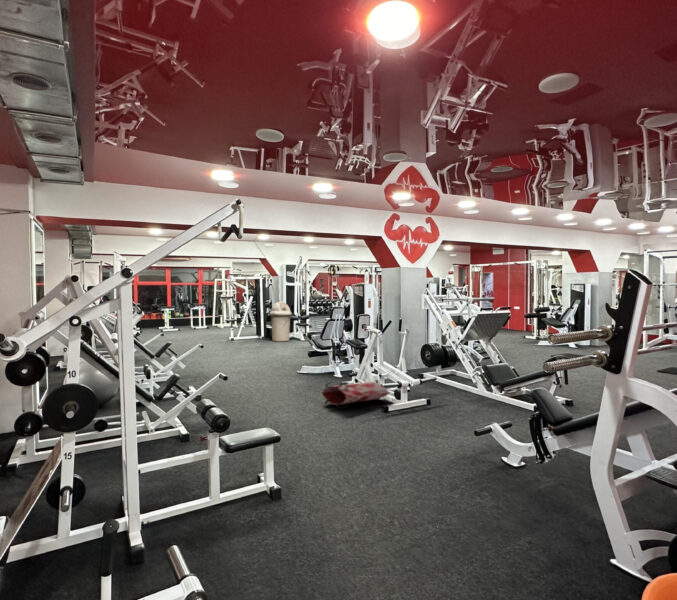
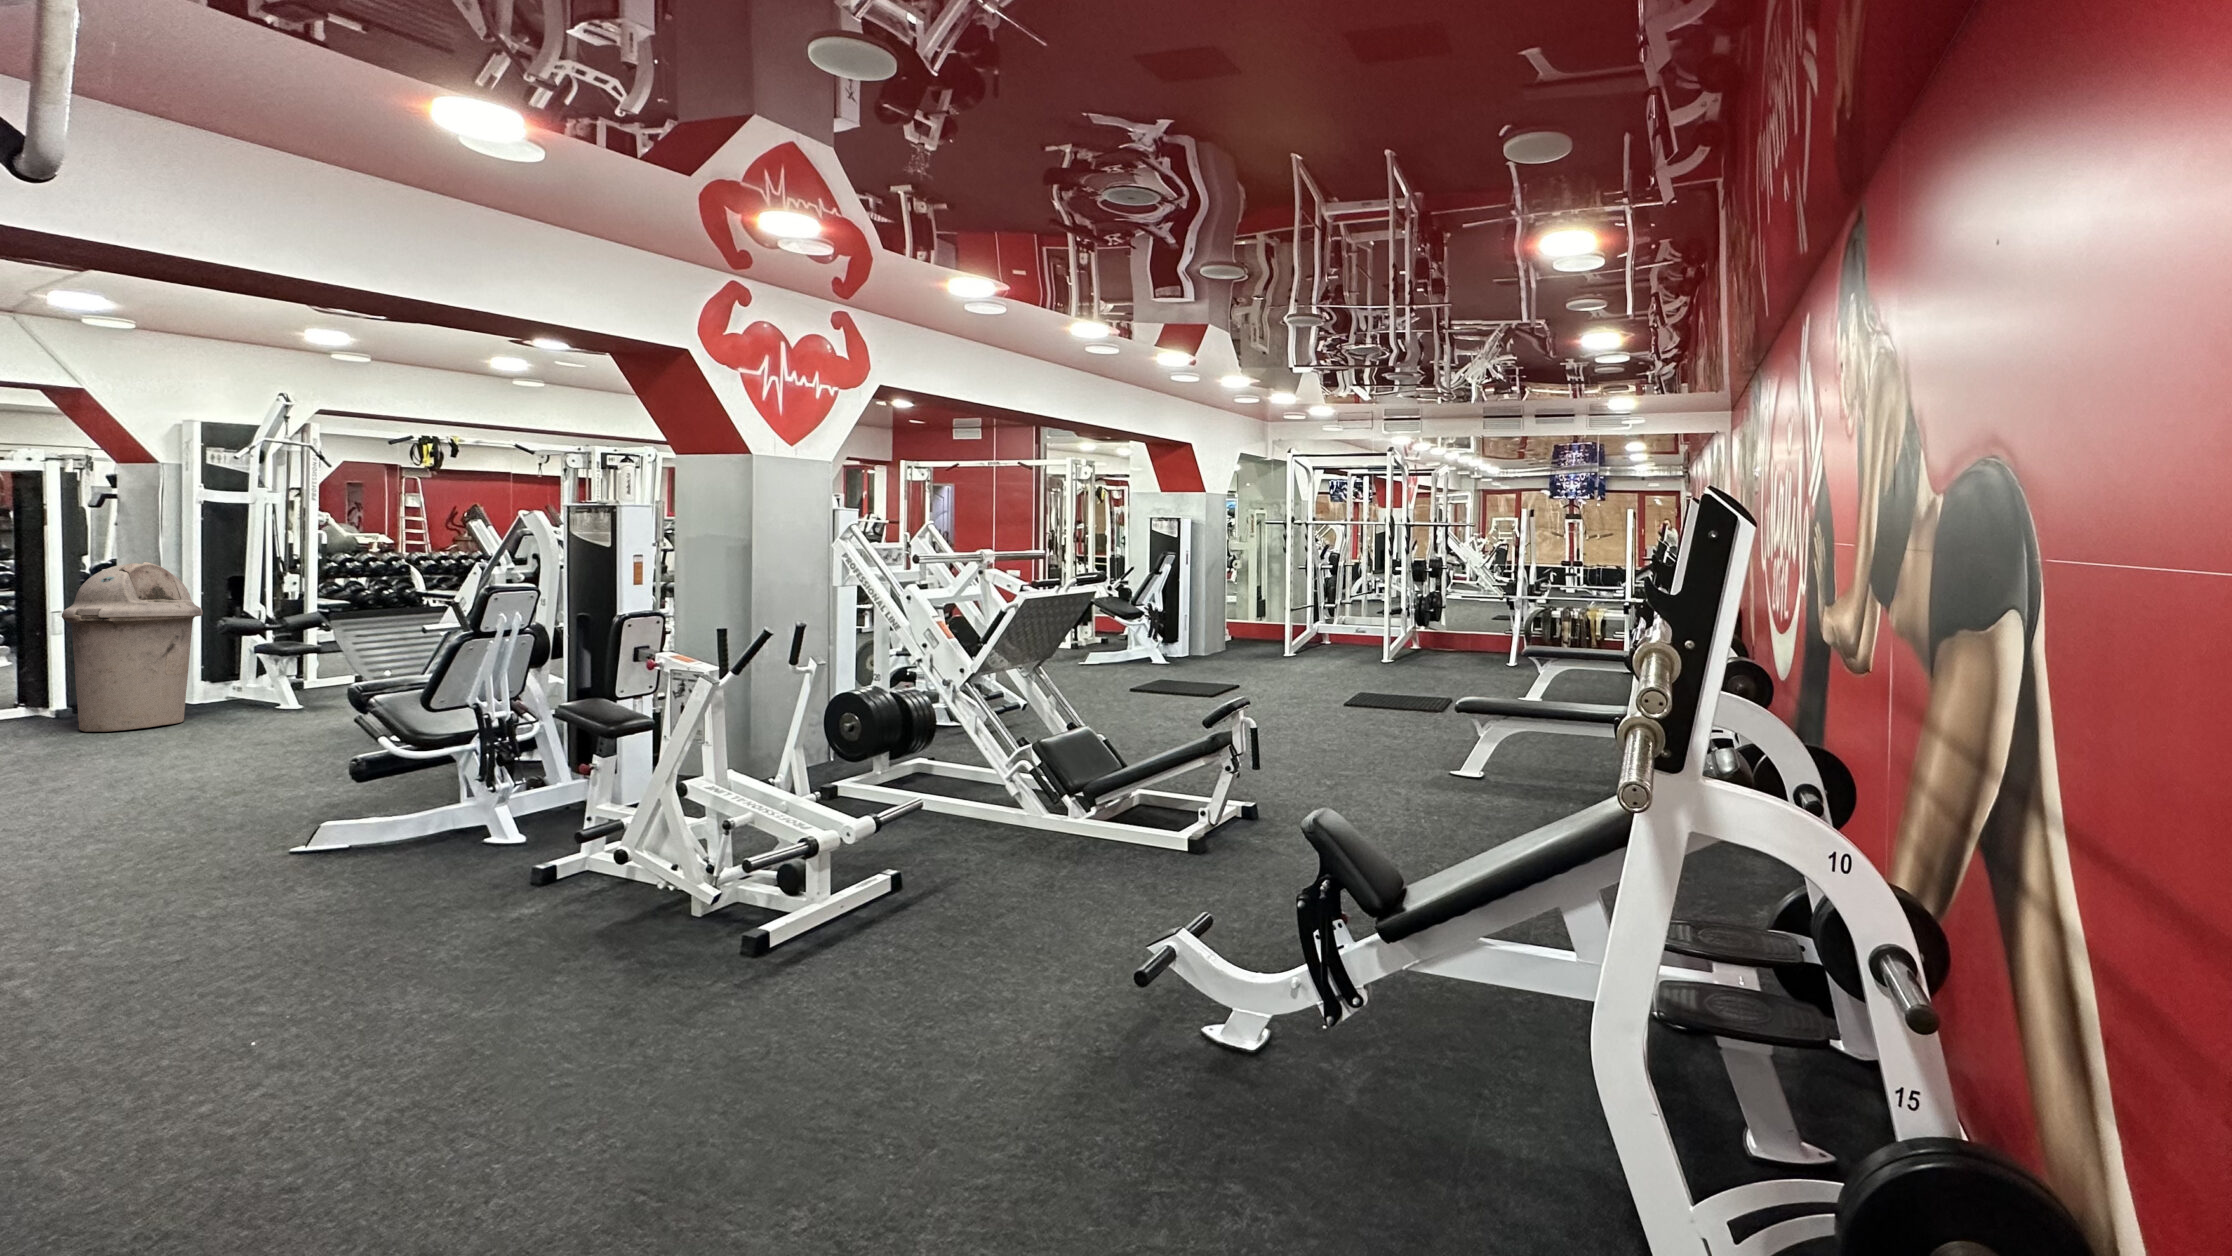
bag: present [322,382,389,408] -> none [482,847,764,970]

